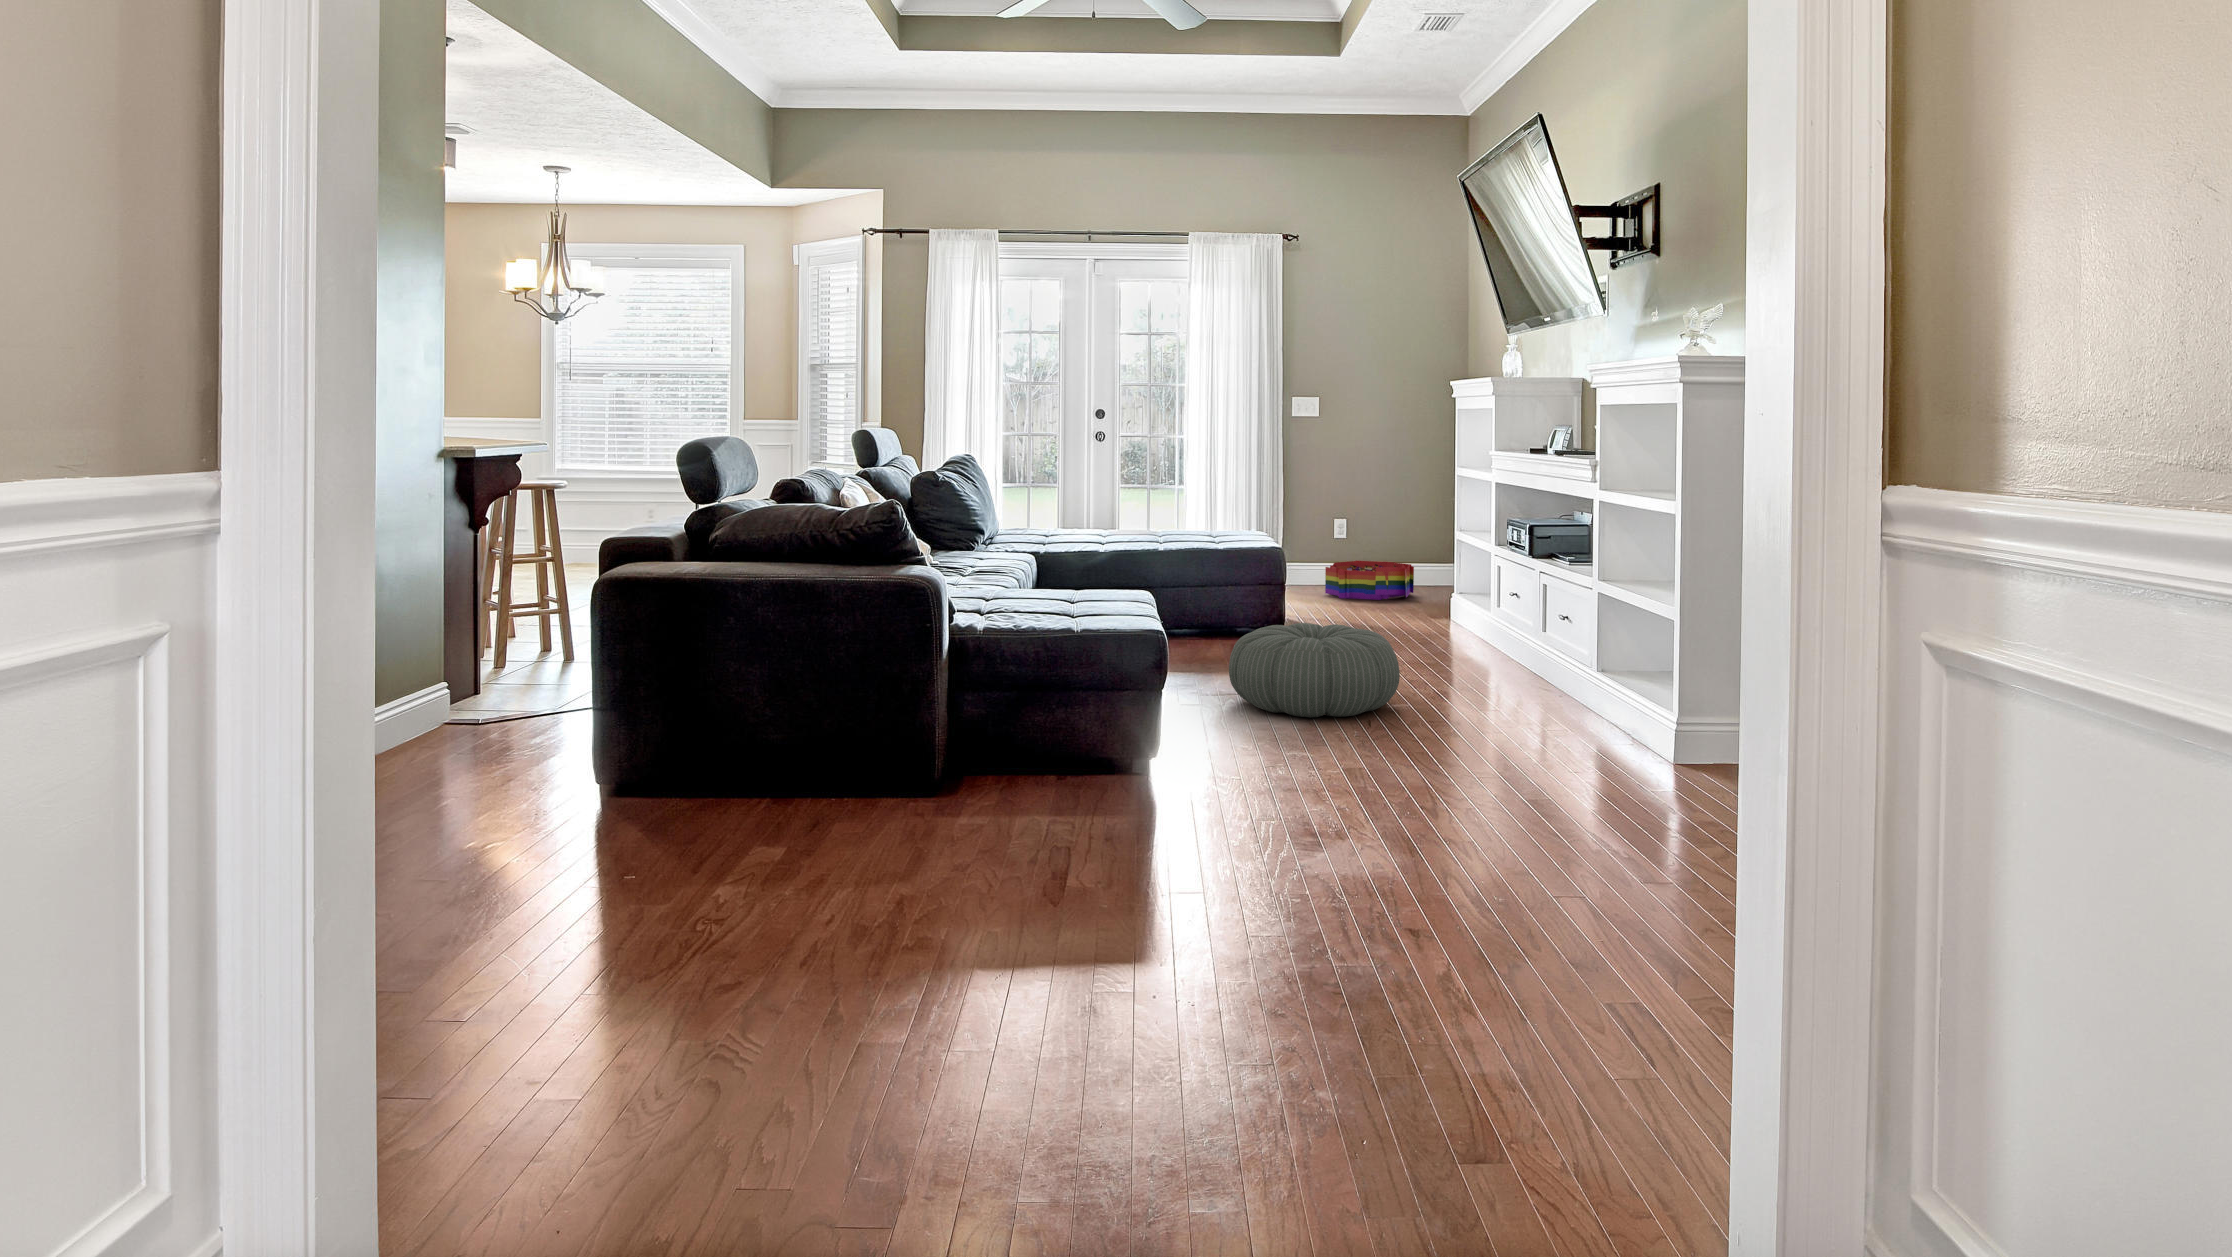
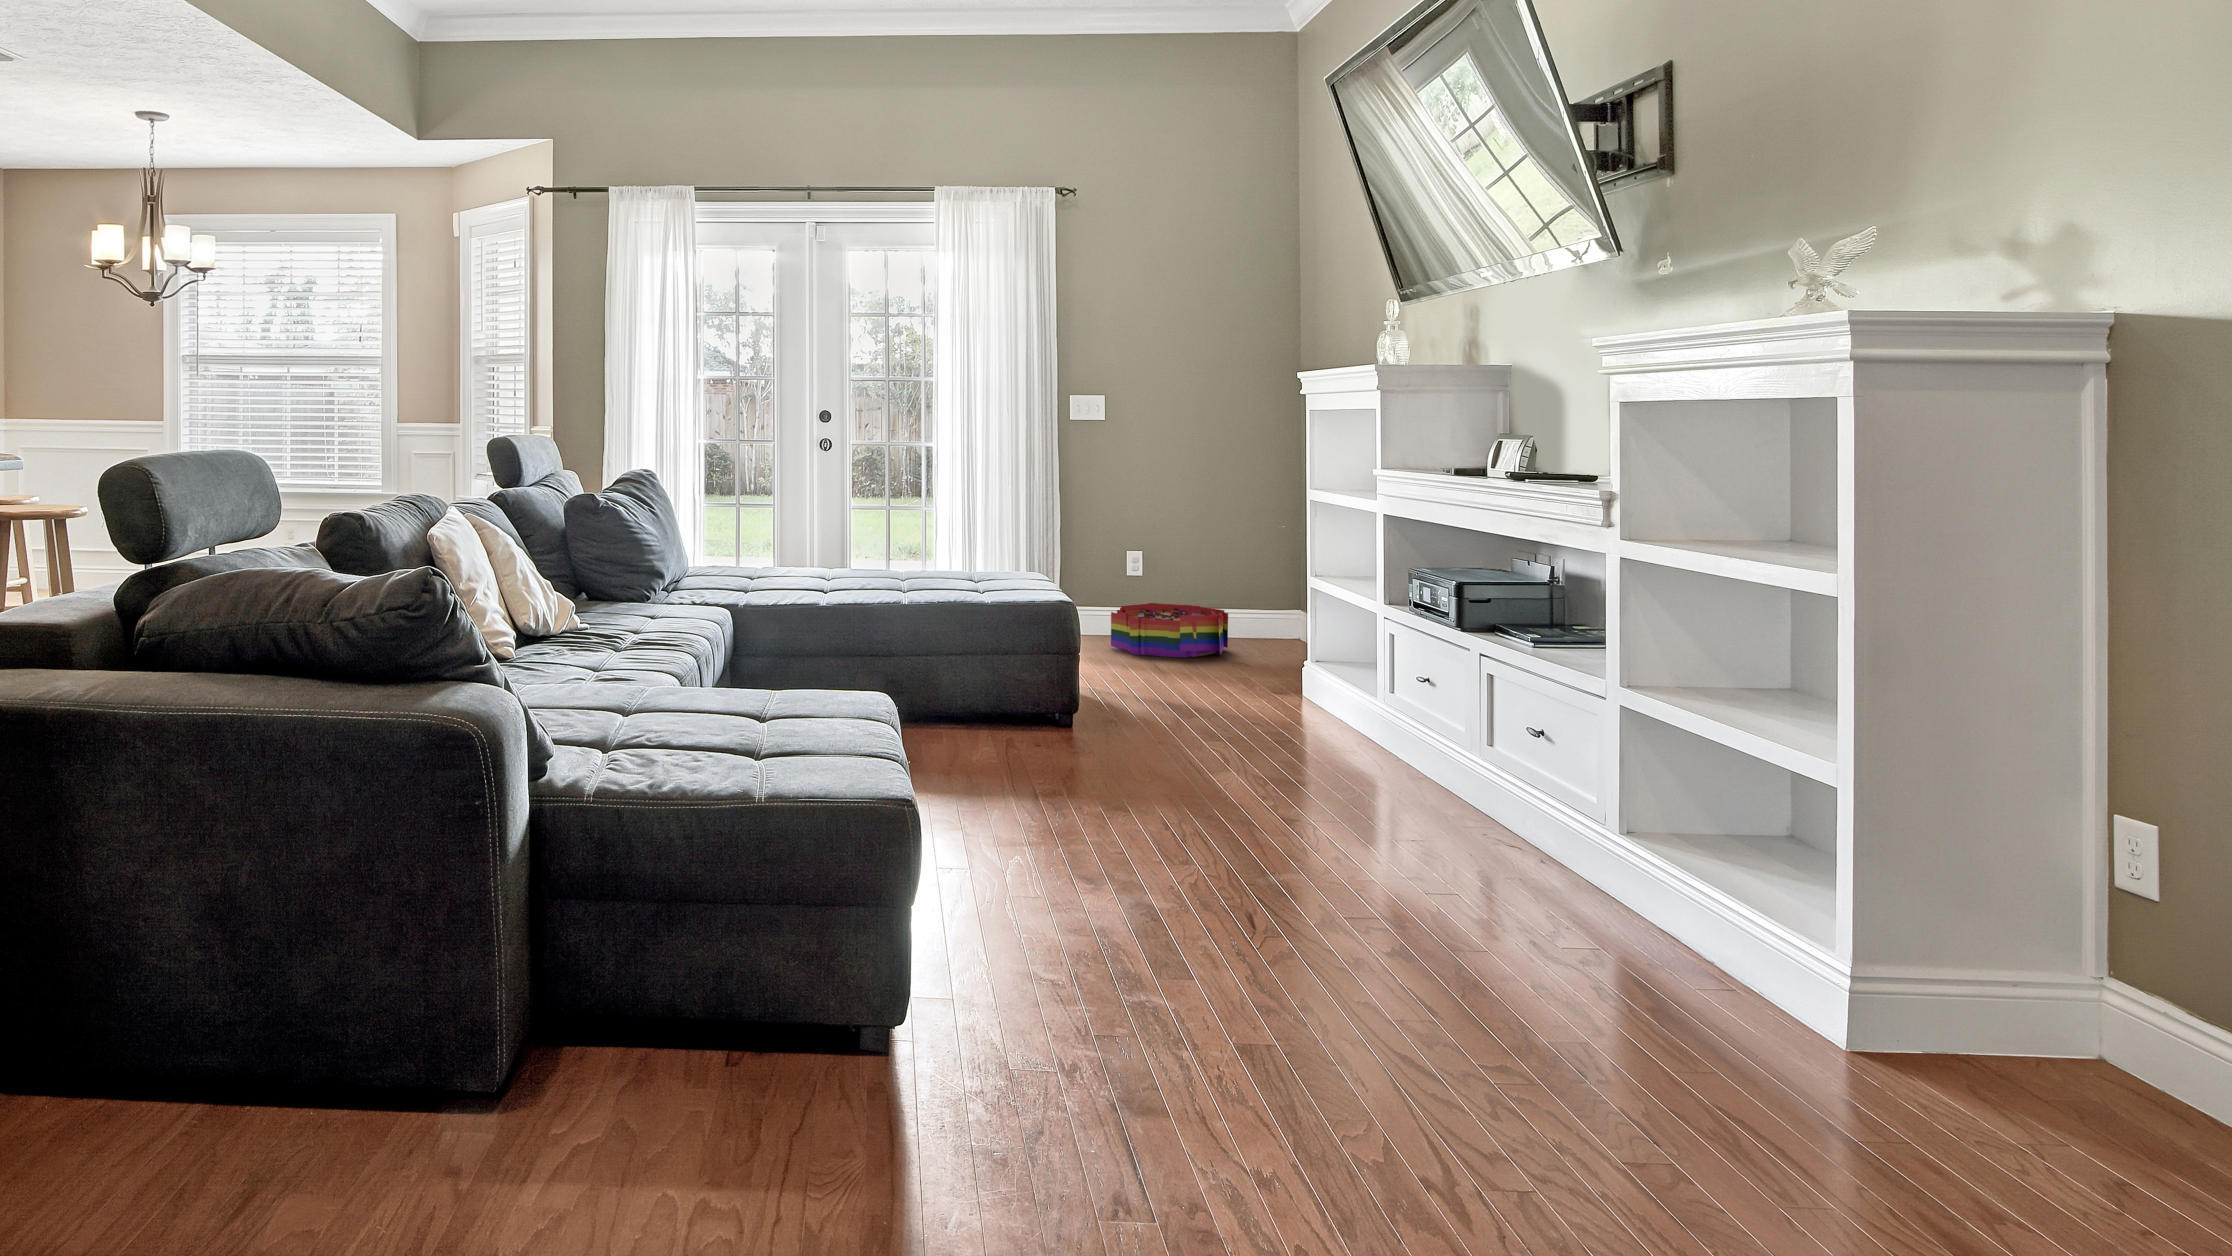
pouf: present [1229,623,1400,717] -> none [1010,735,1286,903]

